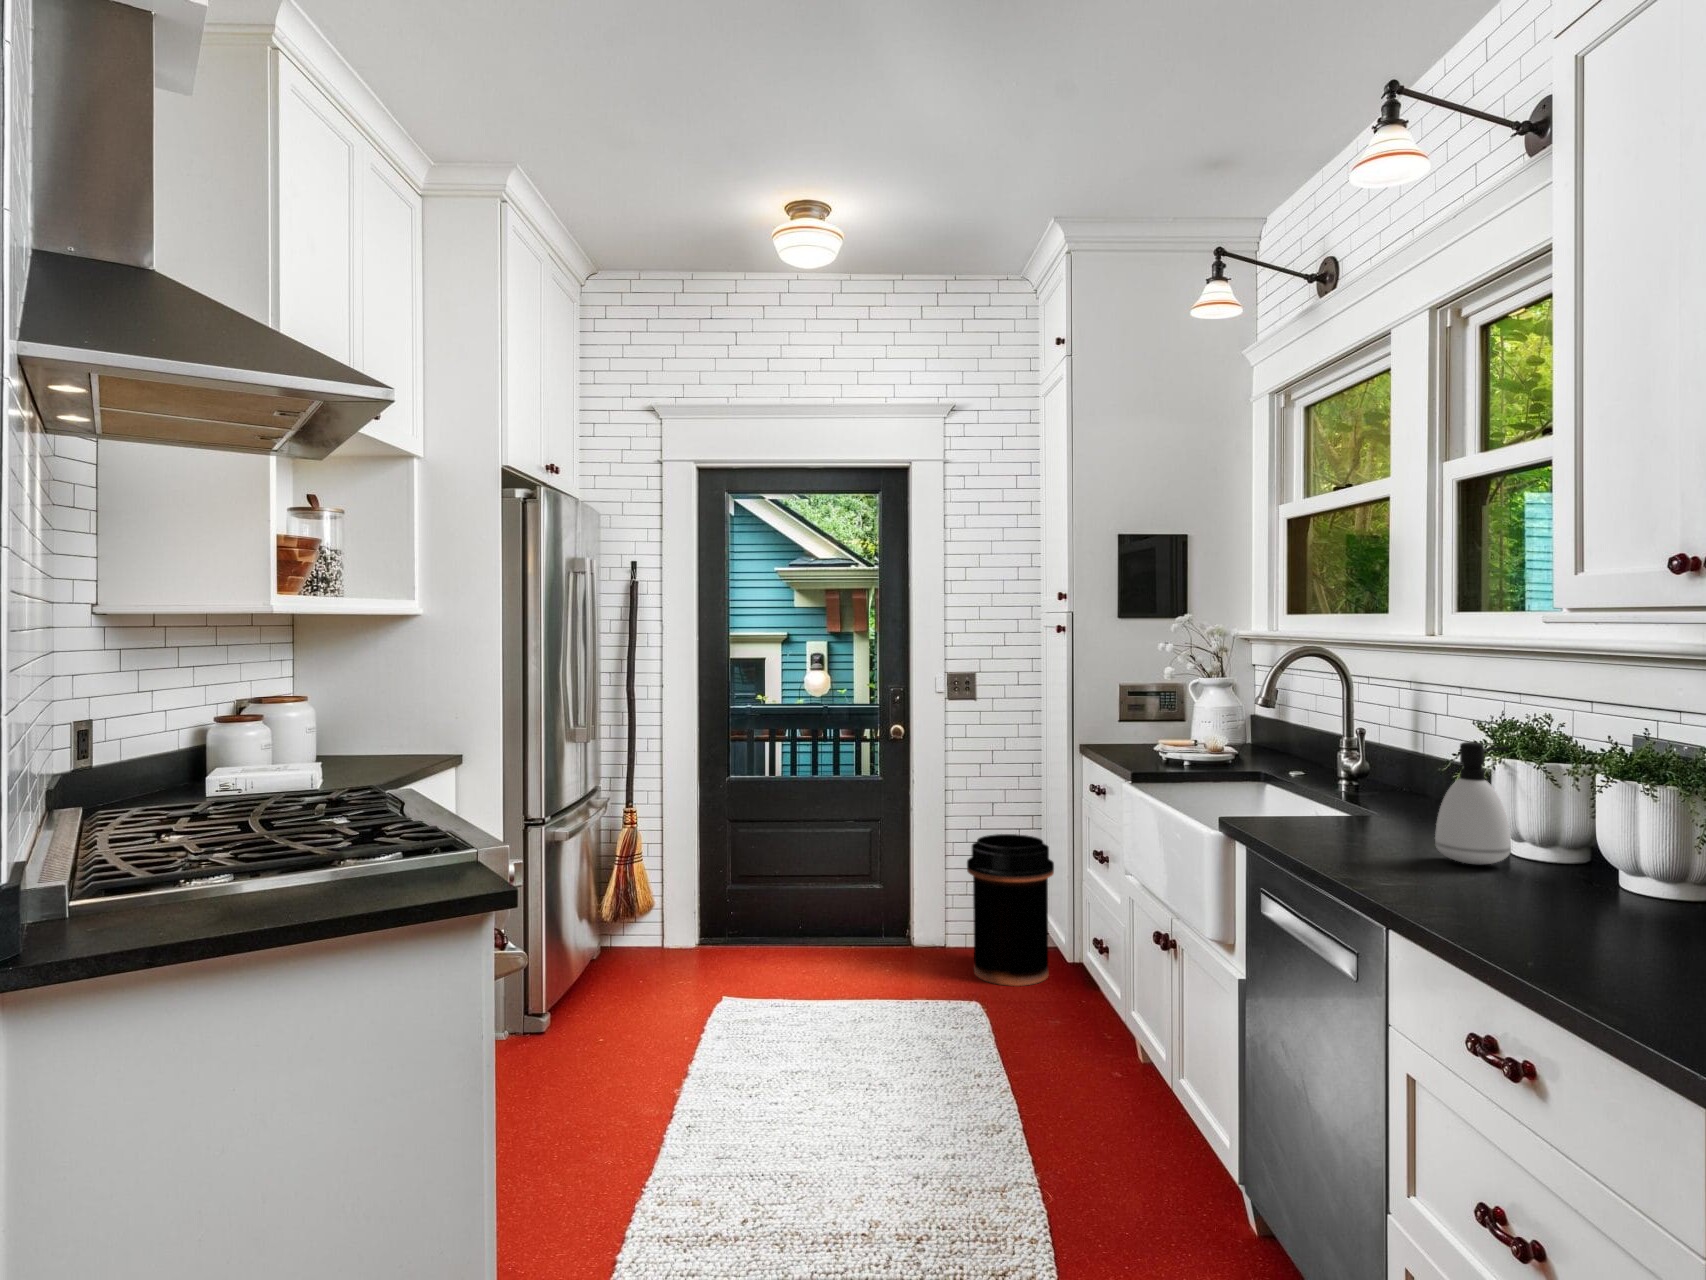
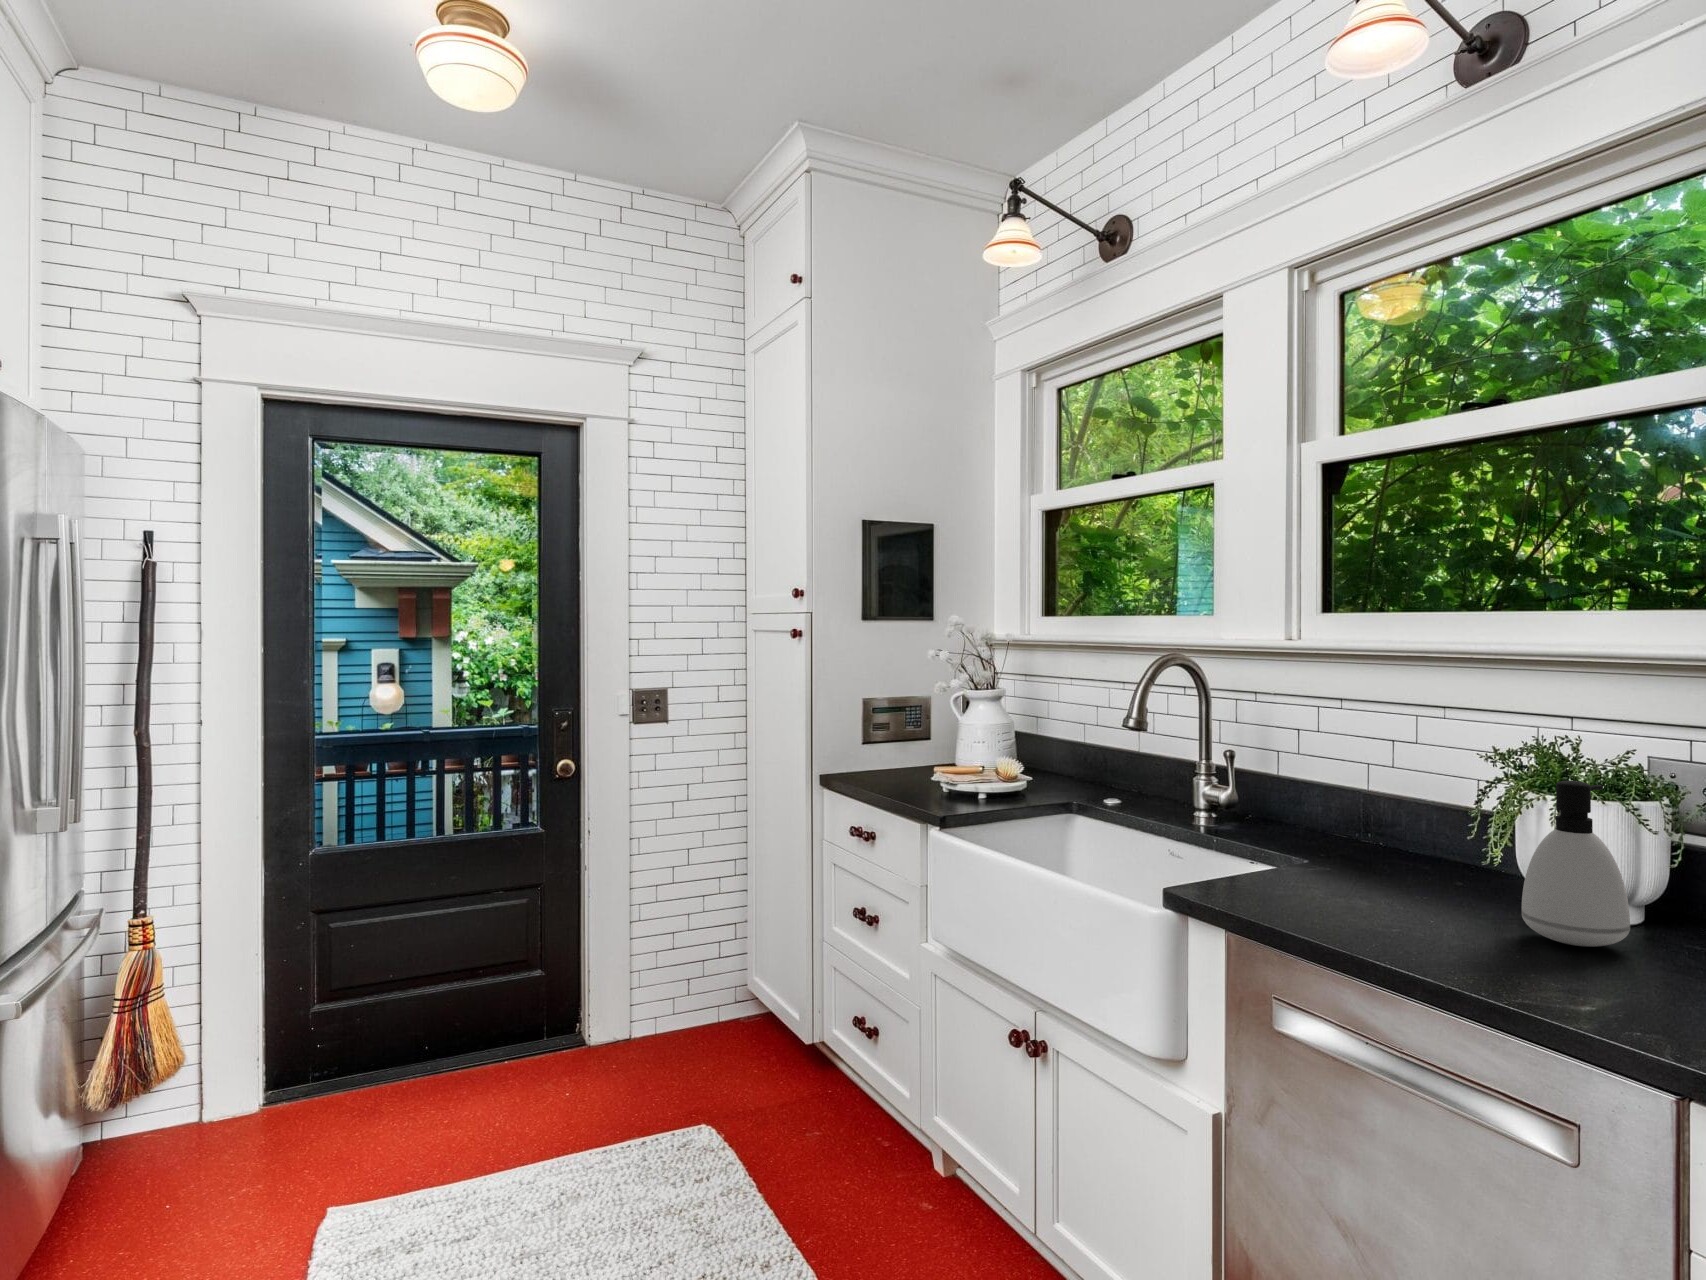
trash can: present [967,834,1054,986] -> none [676,891,786,1090]

